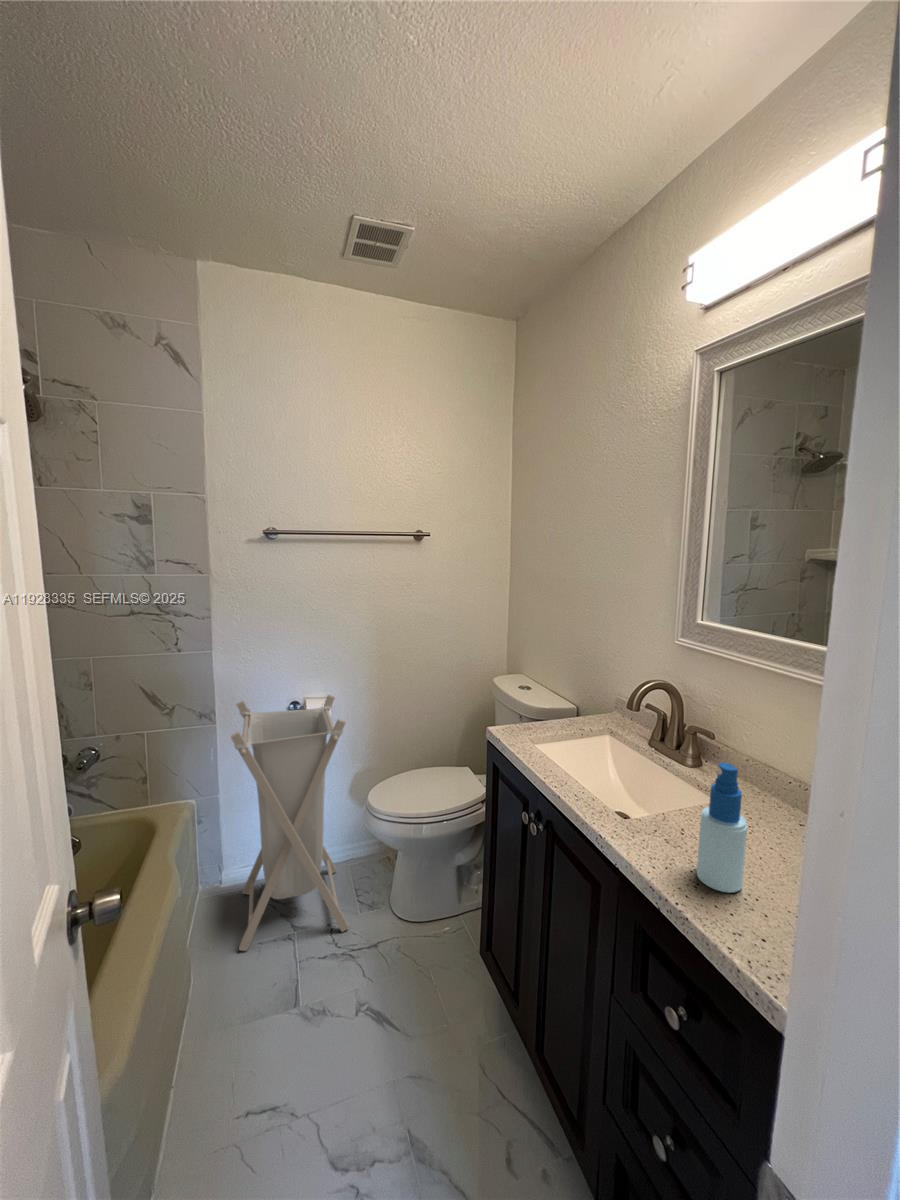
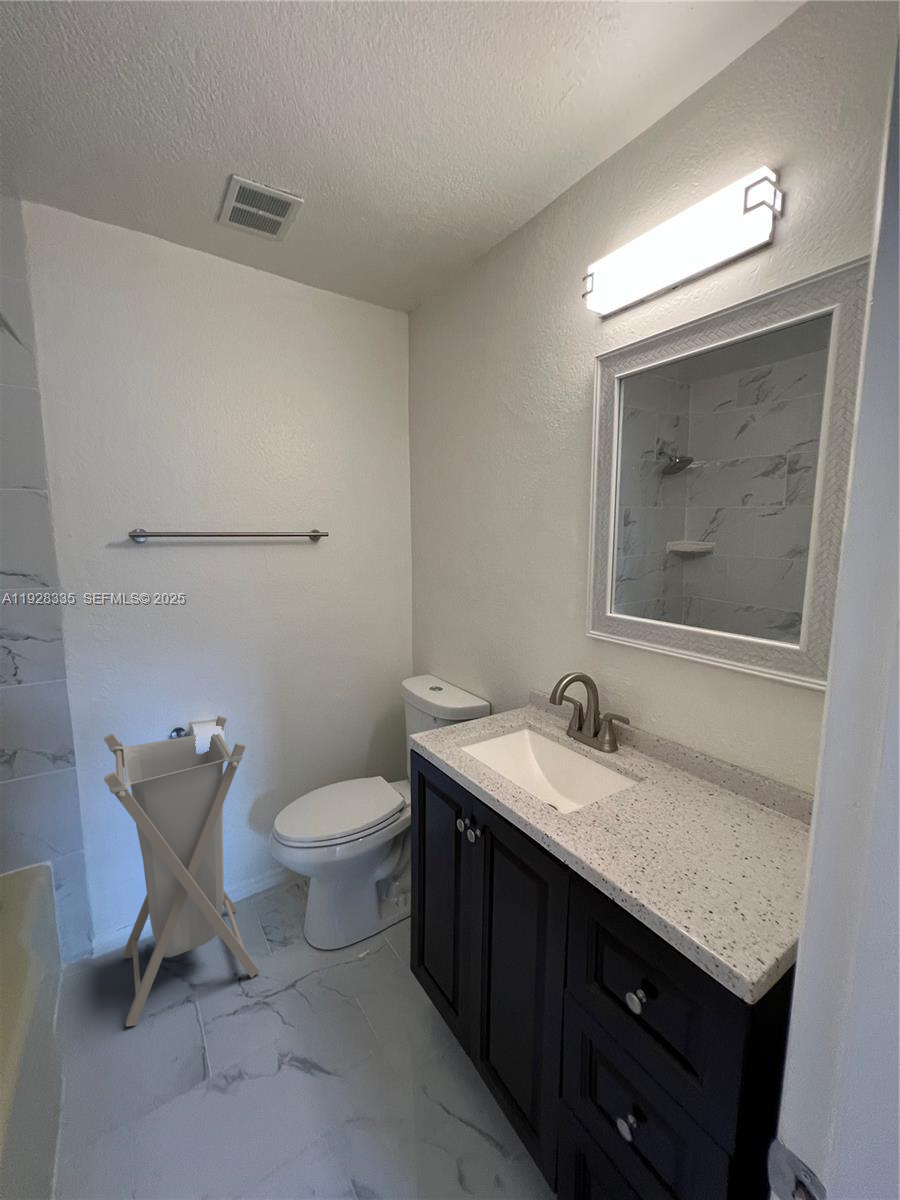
spray bottle: present [697,763,747,893] -> none [641,750,686,872]

